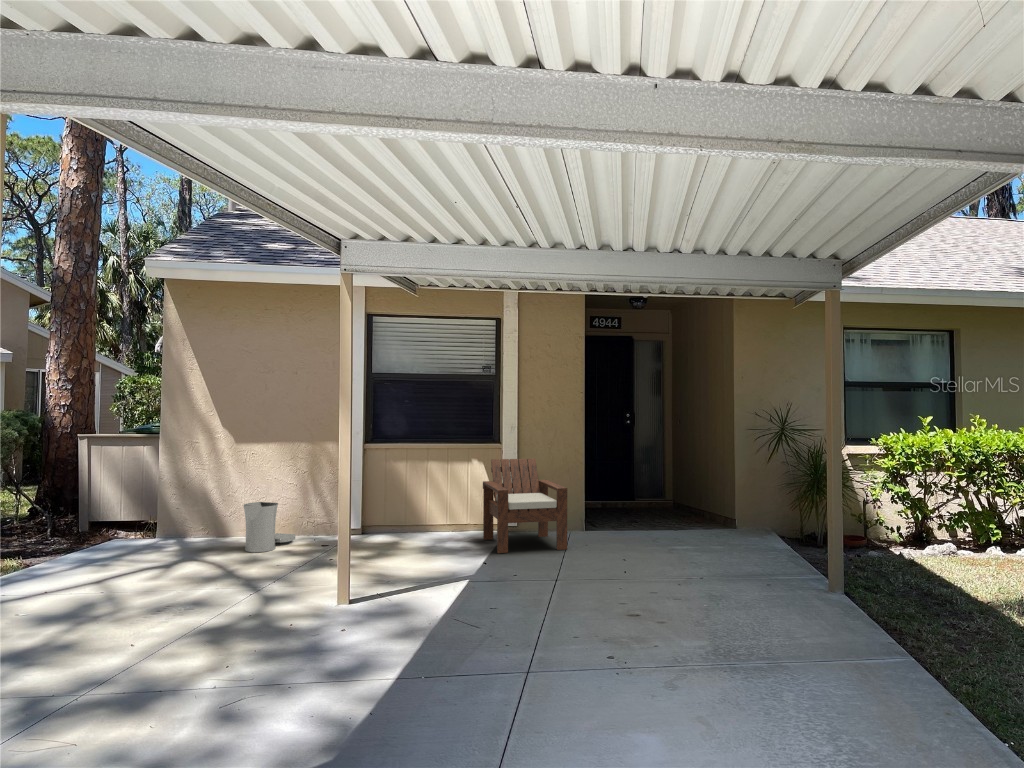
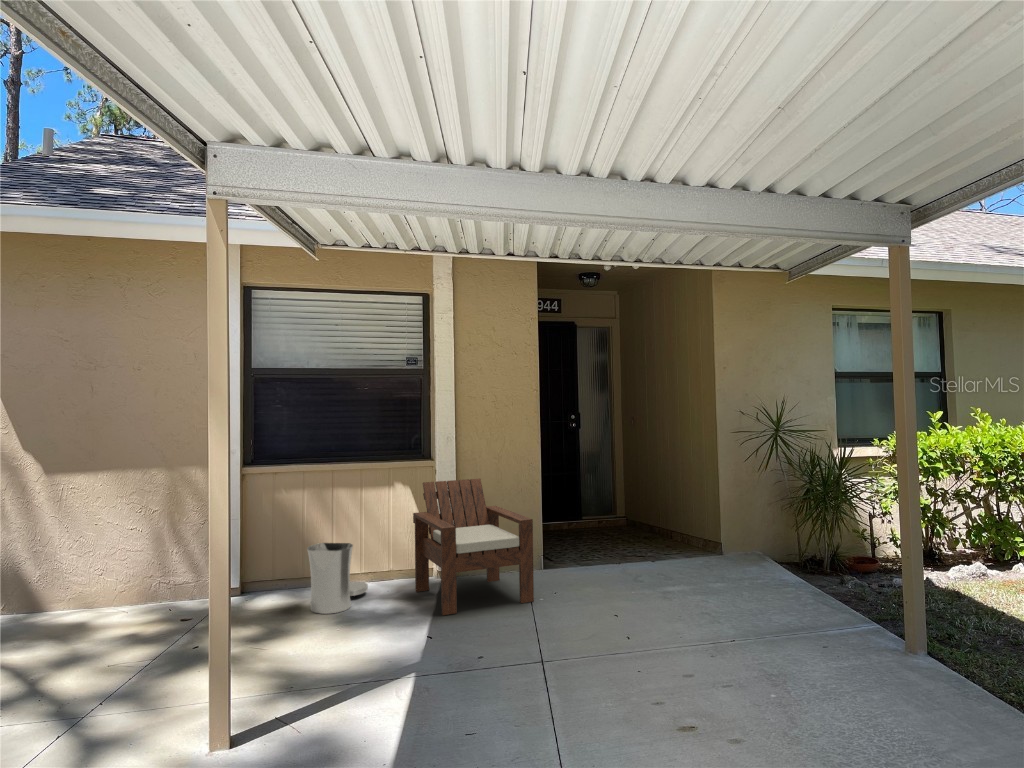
trash can: present [243,502,295,552] -> present [307,543,368,614]

